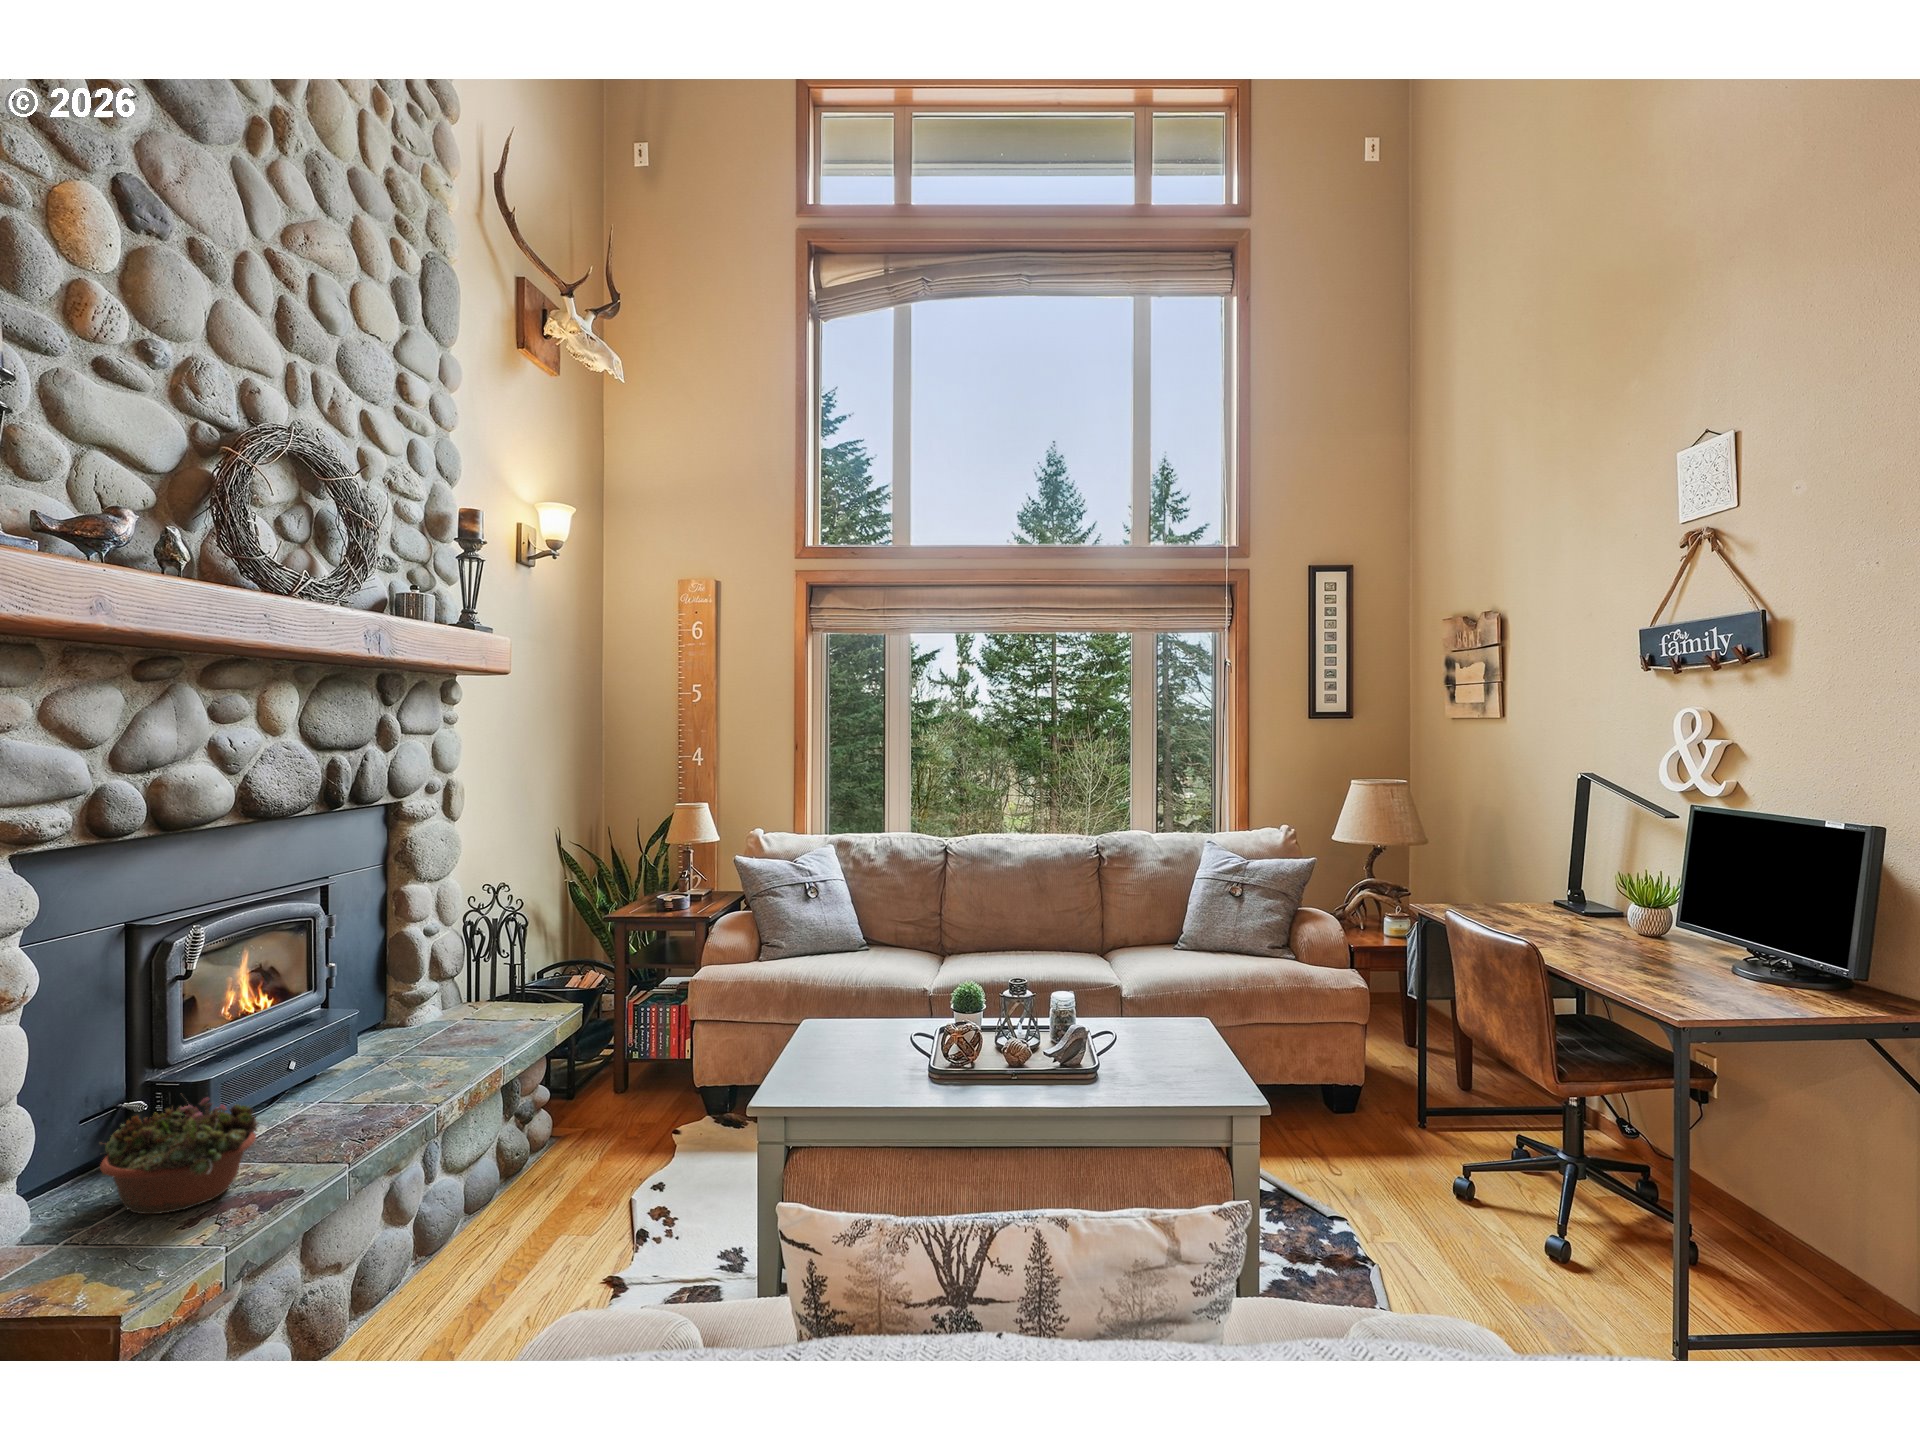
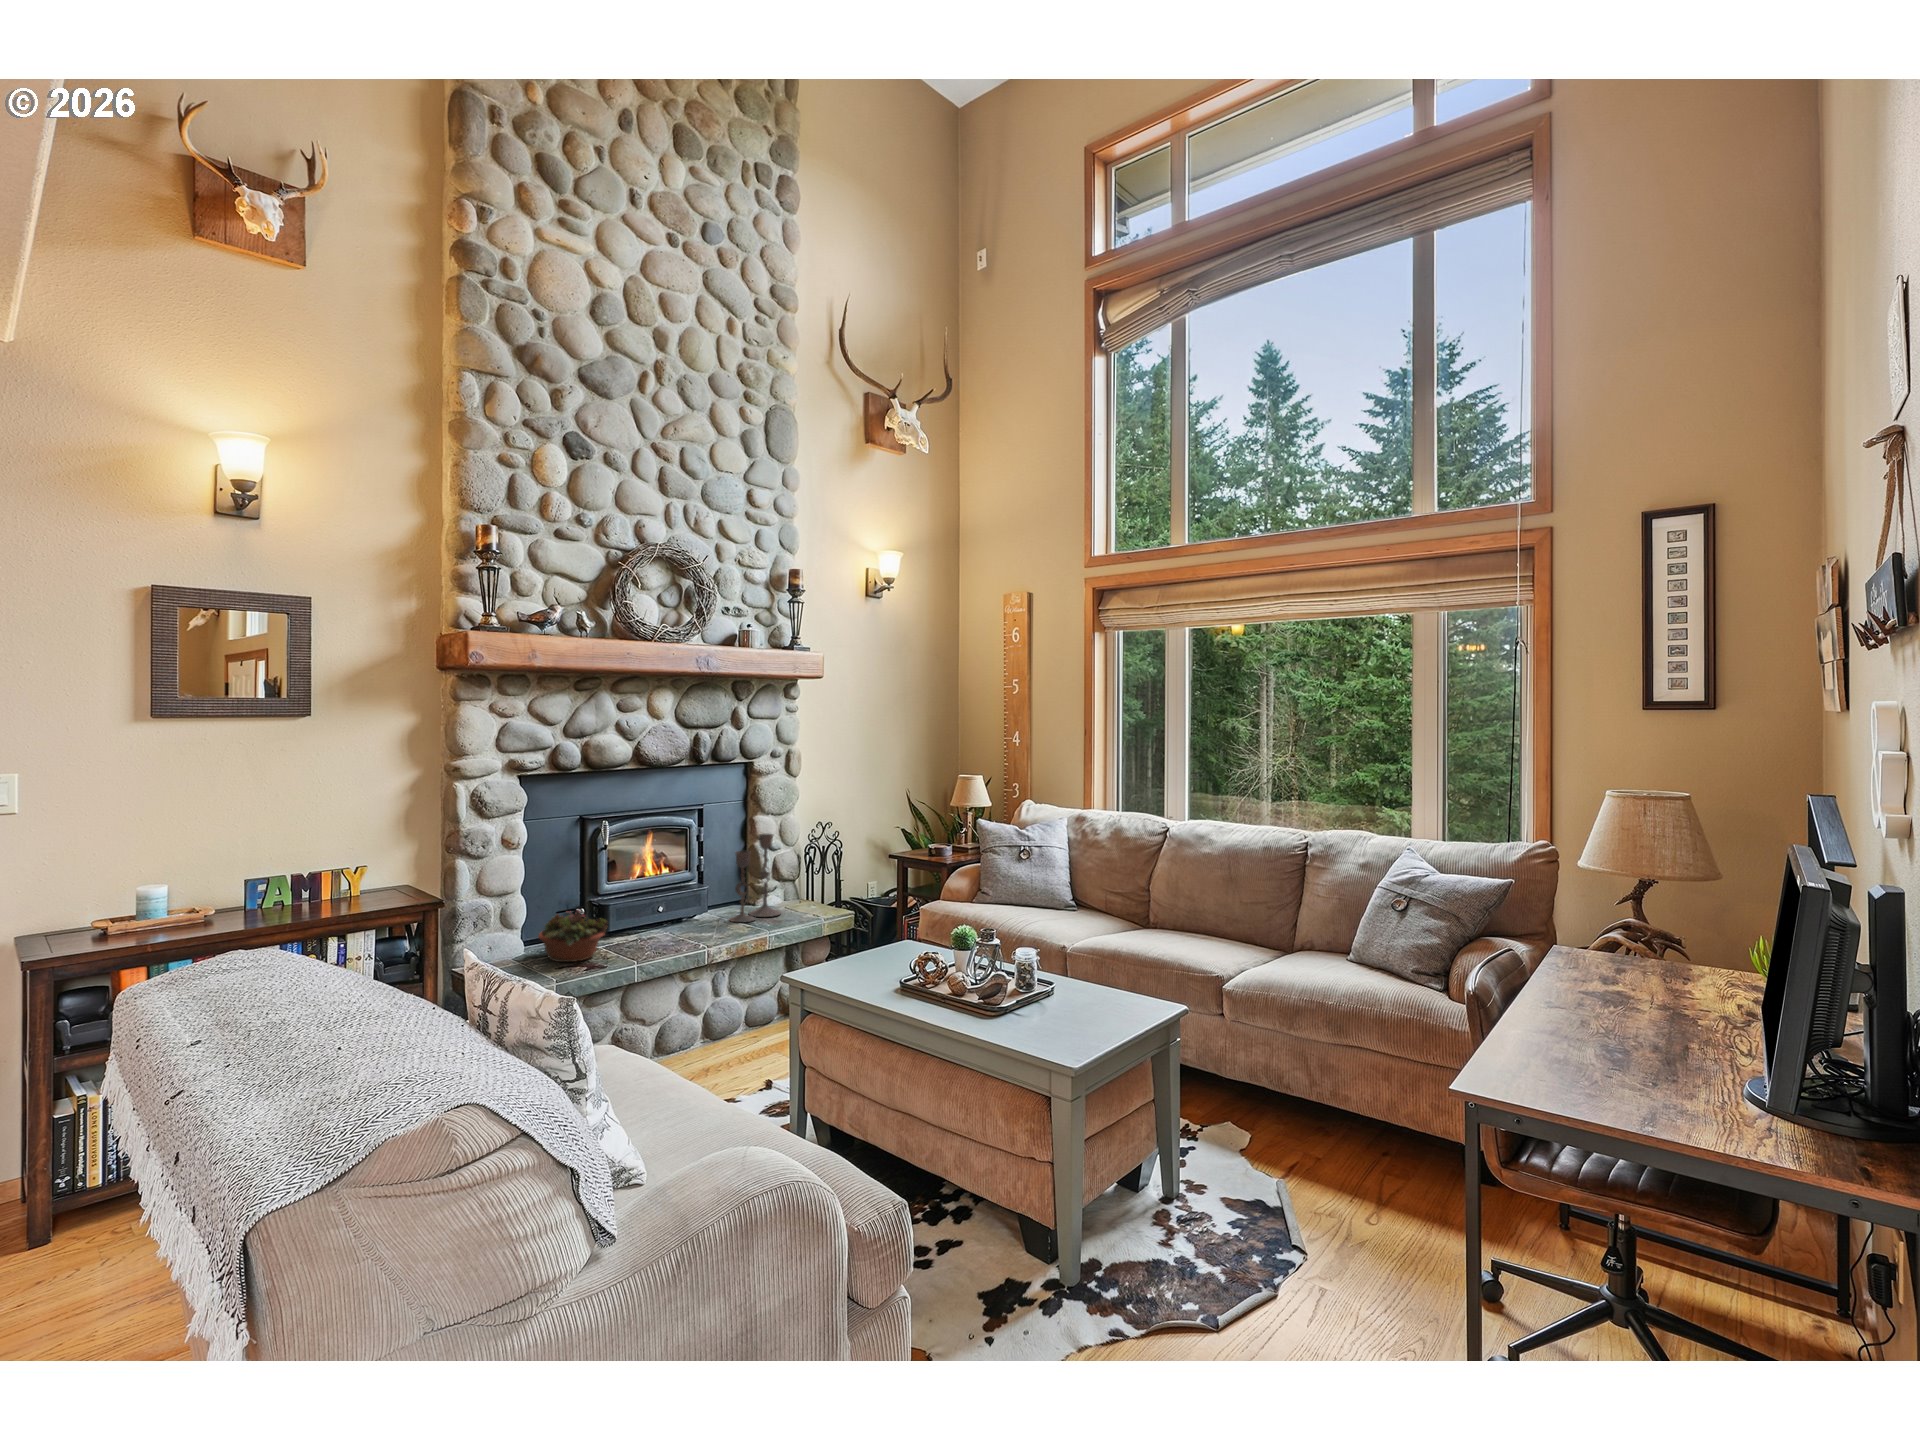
candlestick: none [405,911,483,1062] -> present [729,834,781,923]

